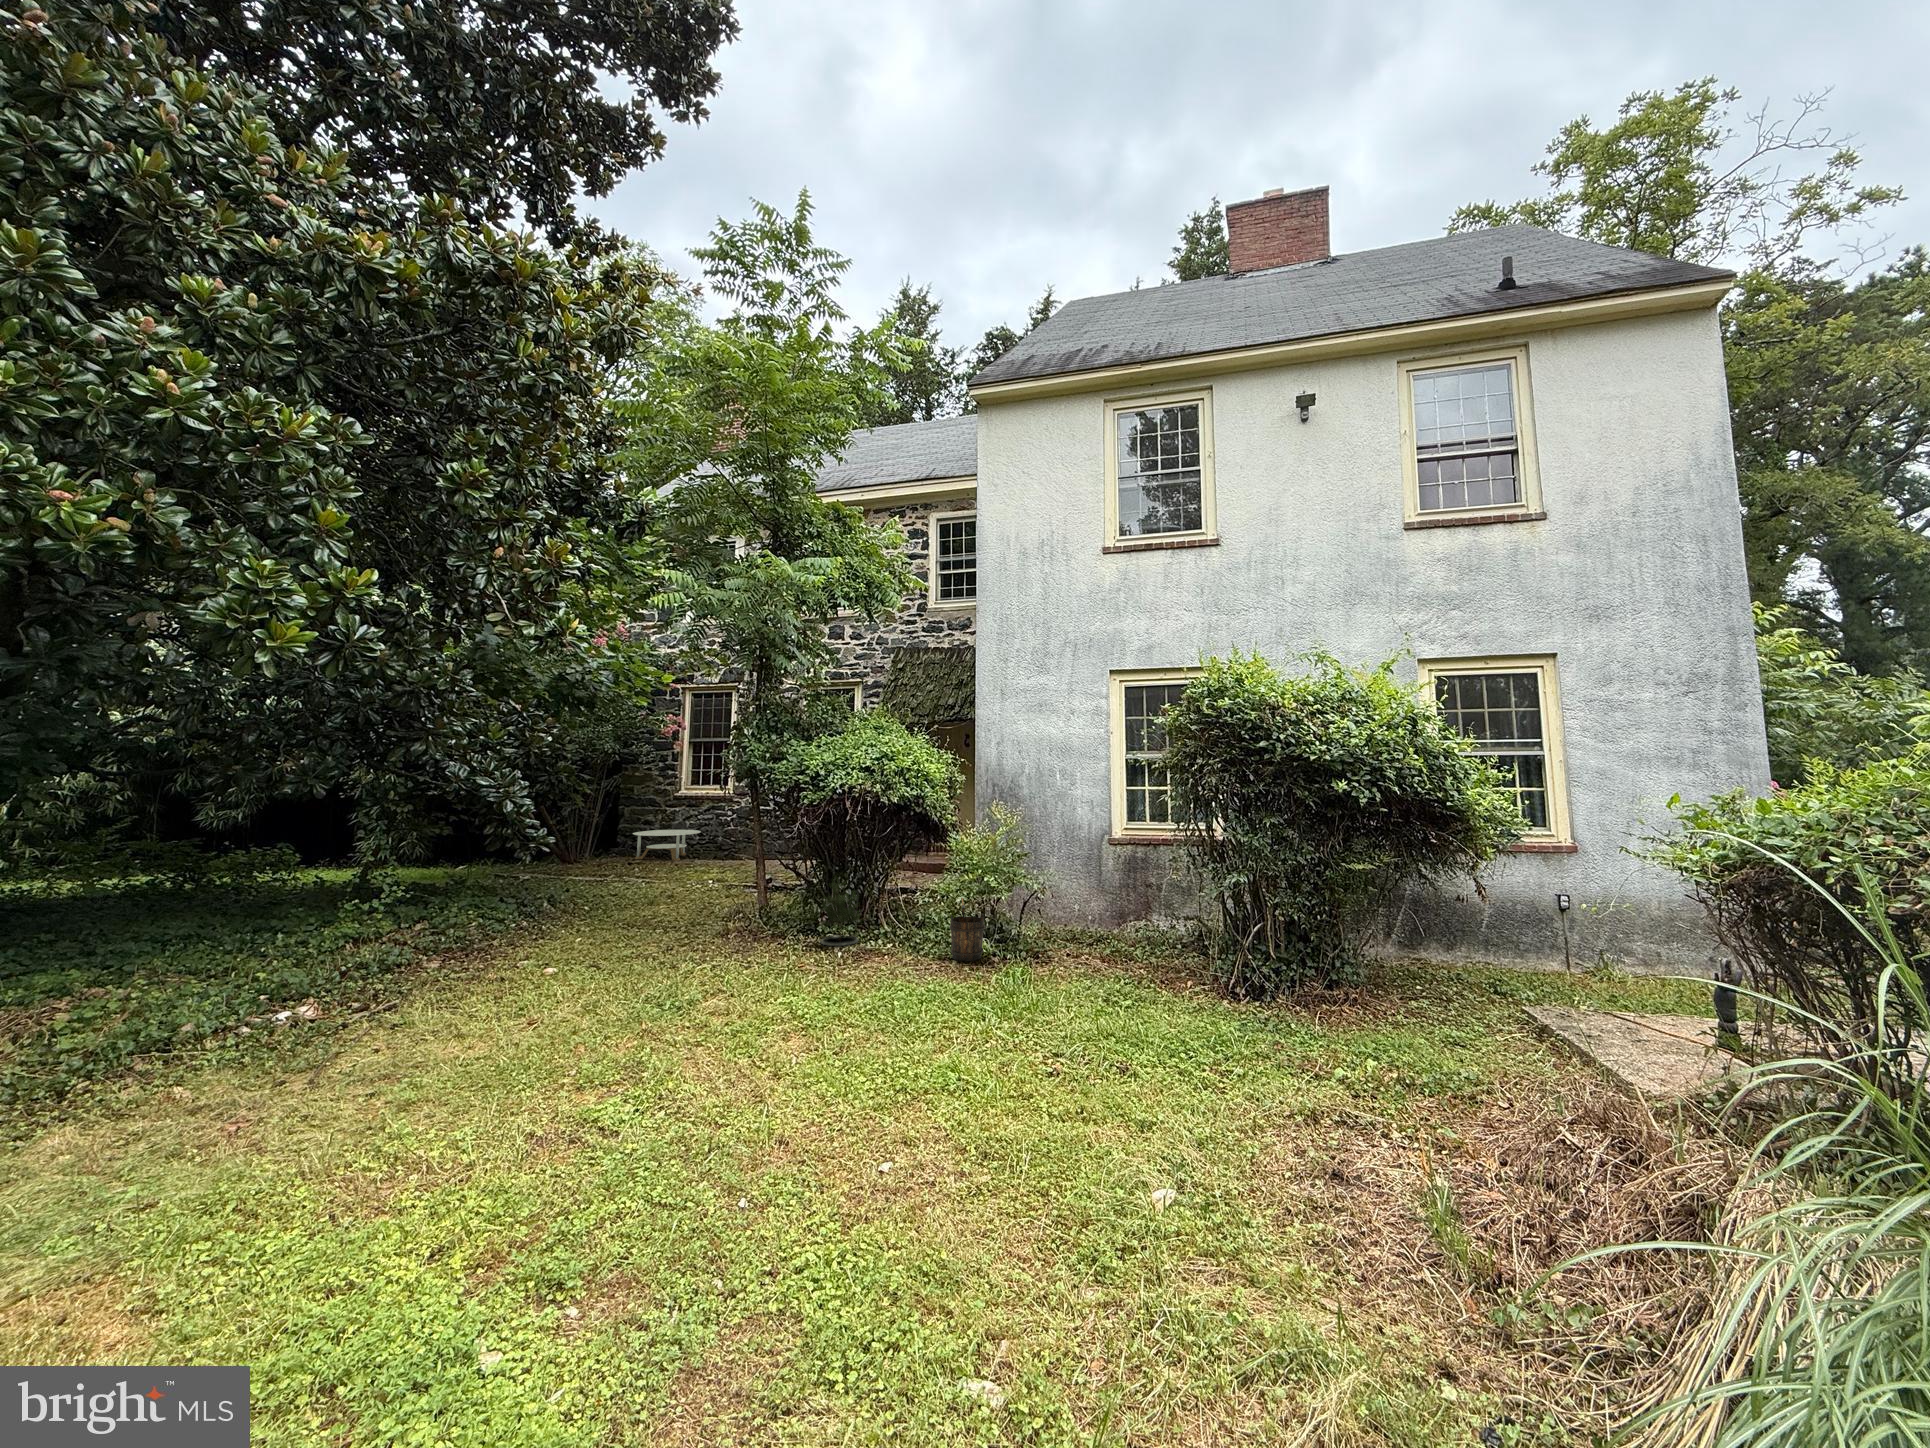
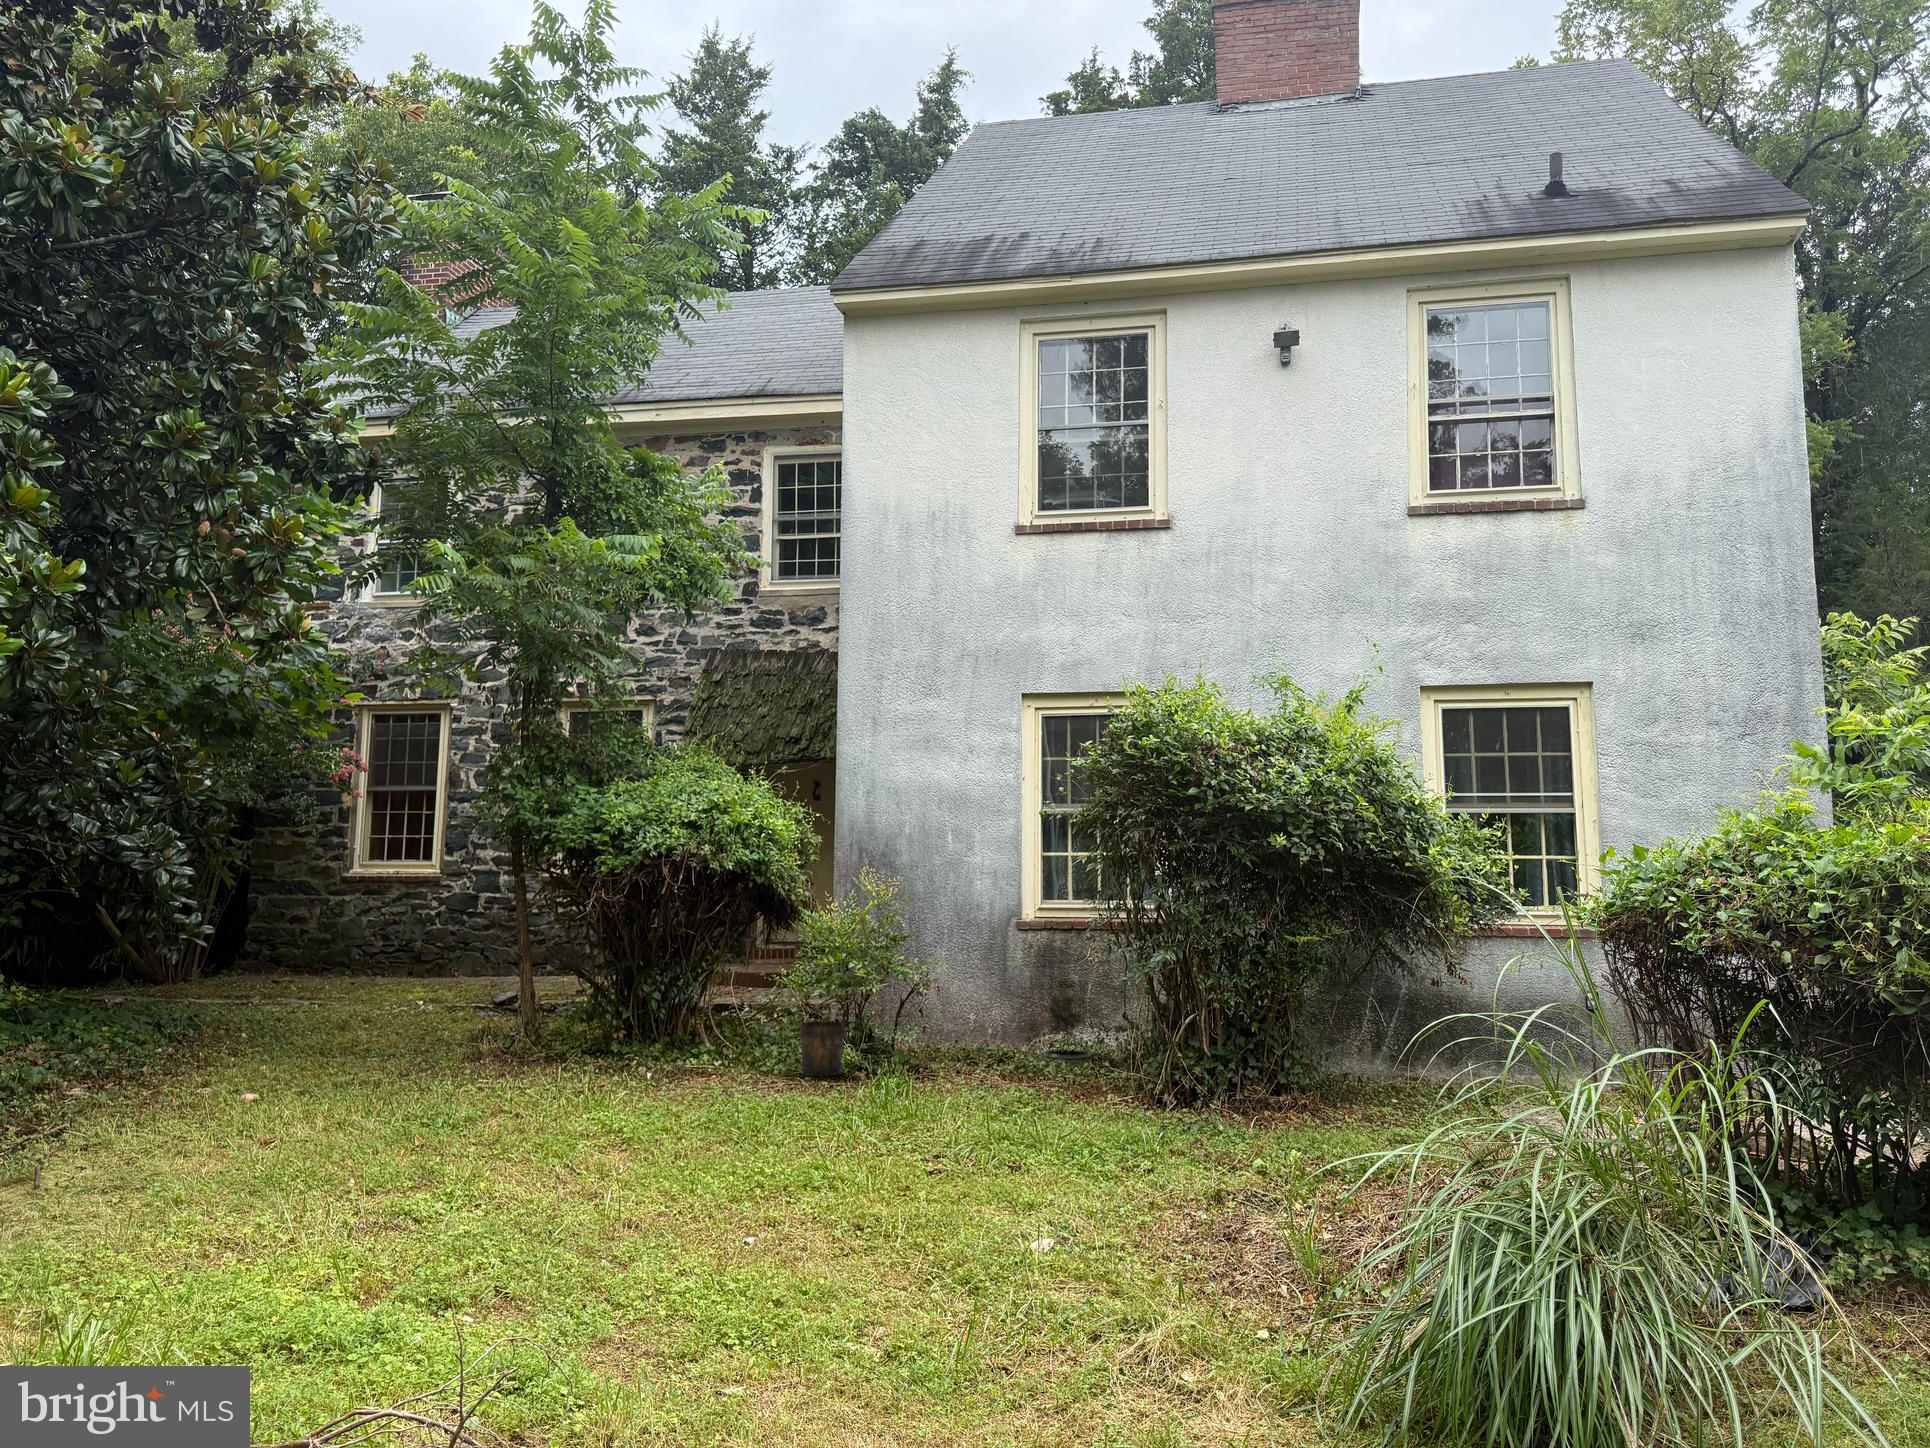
round table: present [633,830,701,861] -> none [283,930,391,977]
potted tree: present [821,876,859,946] -> present [1044,973,1094,1059]

